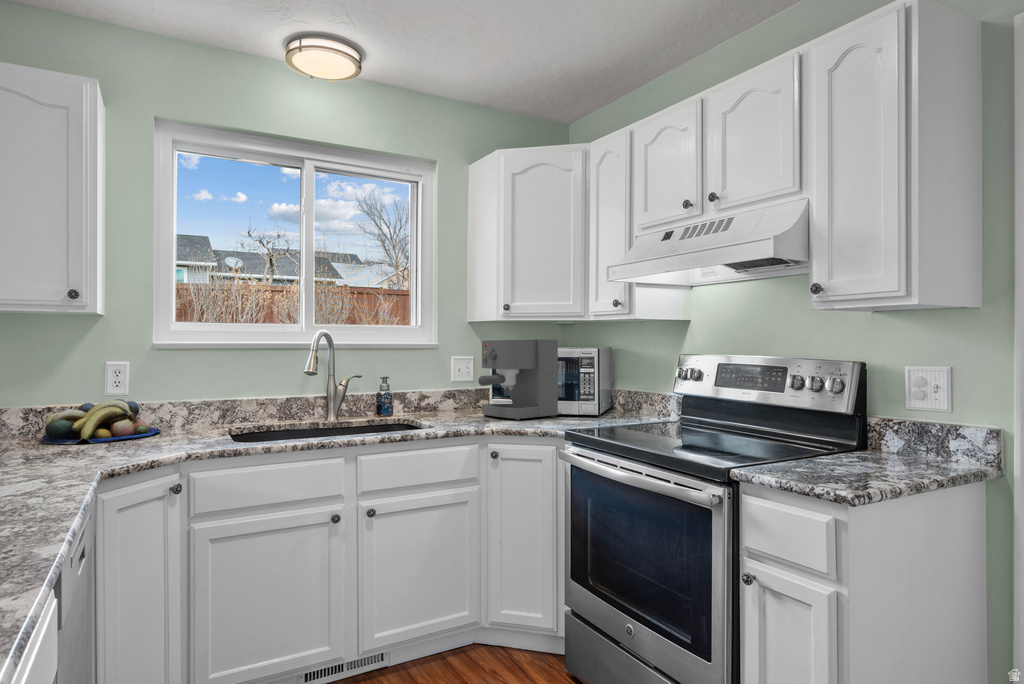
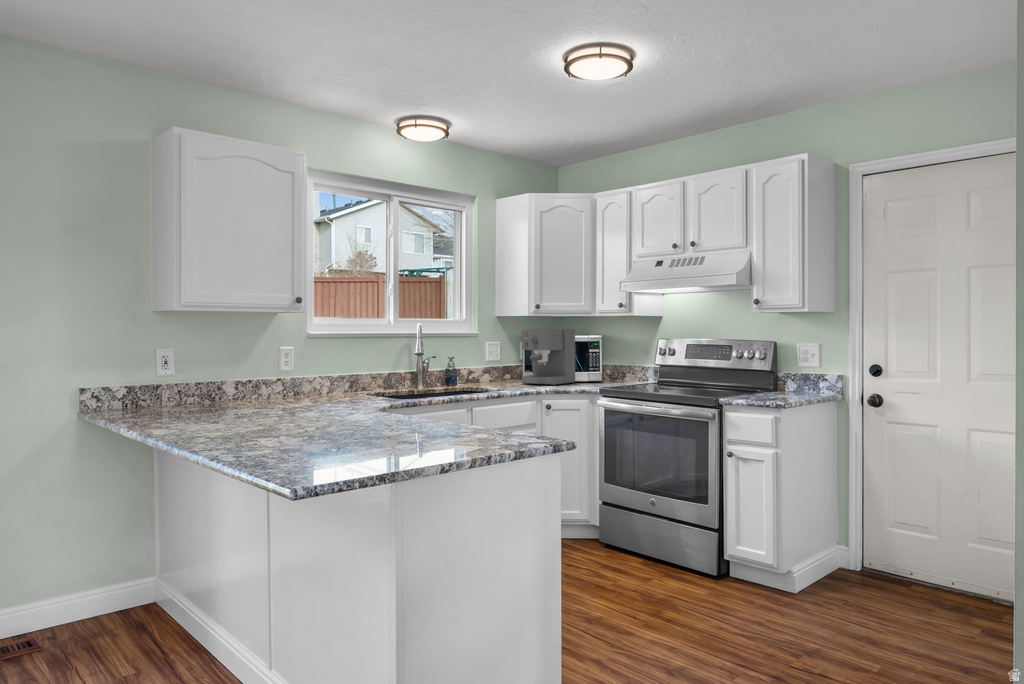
fruit bowl: present [42,399,161,444] -> none [258,374,333,403]

